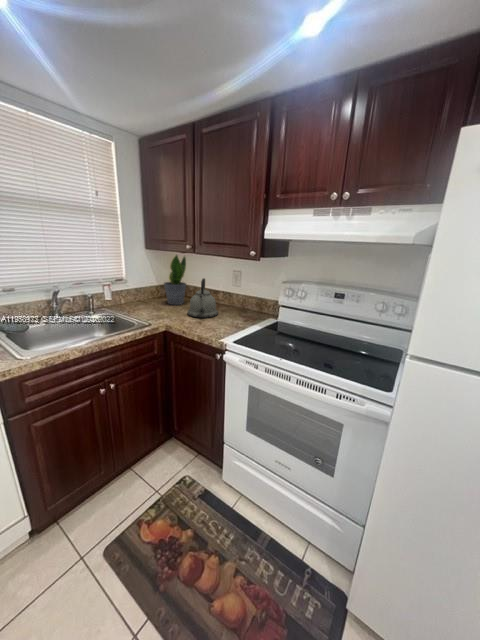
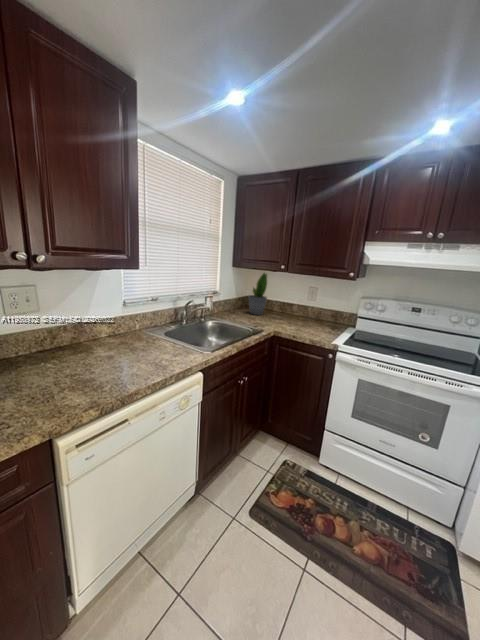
kettle: present [187,278,218,318] -> none [277,293,303,326]

